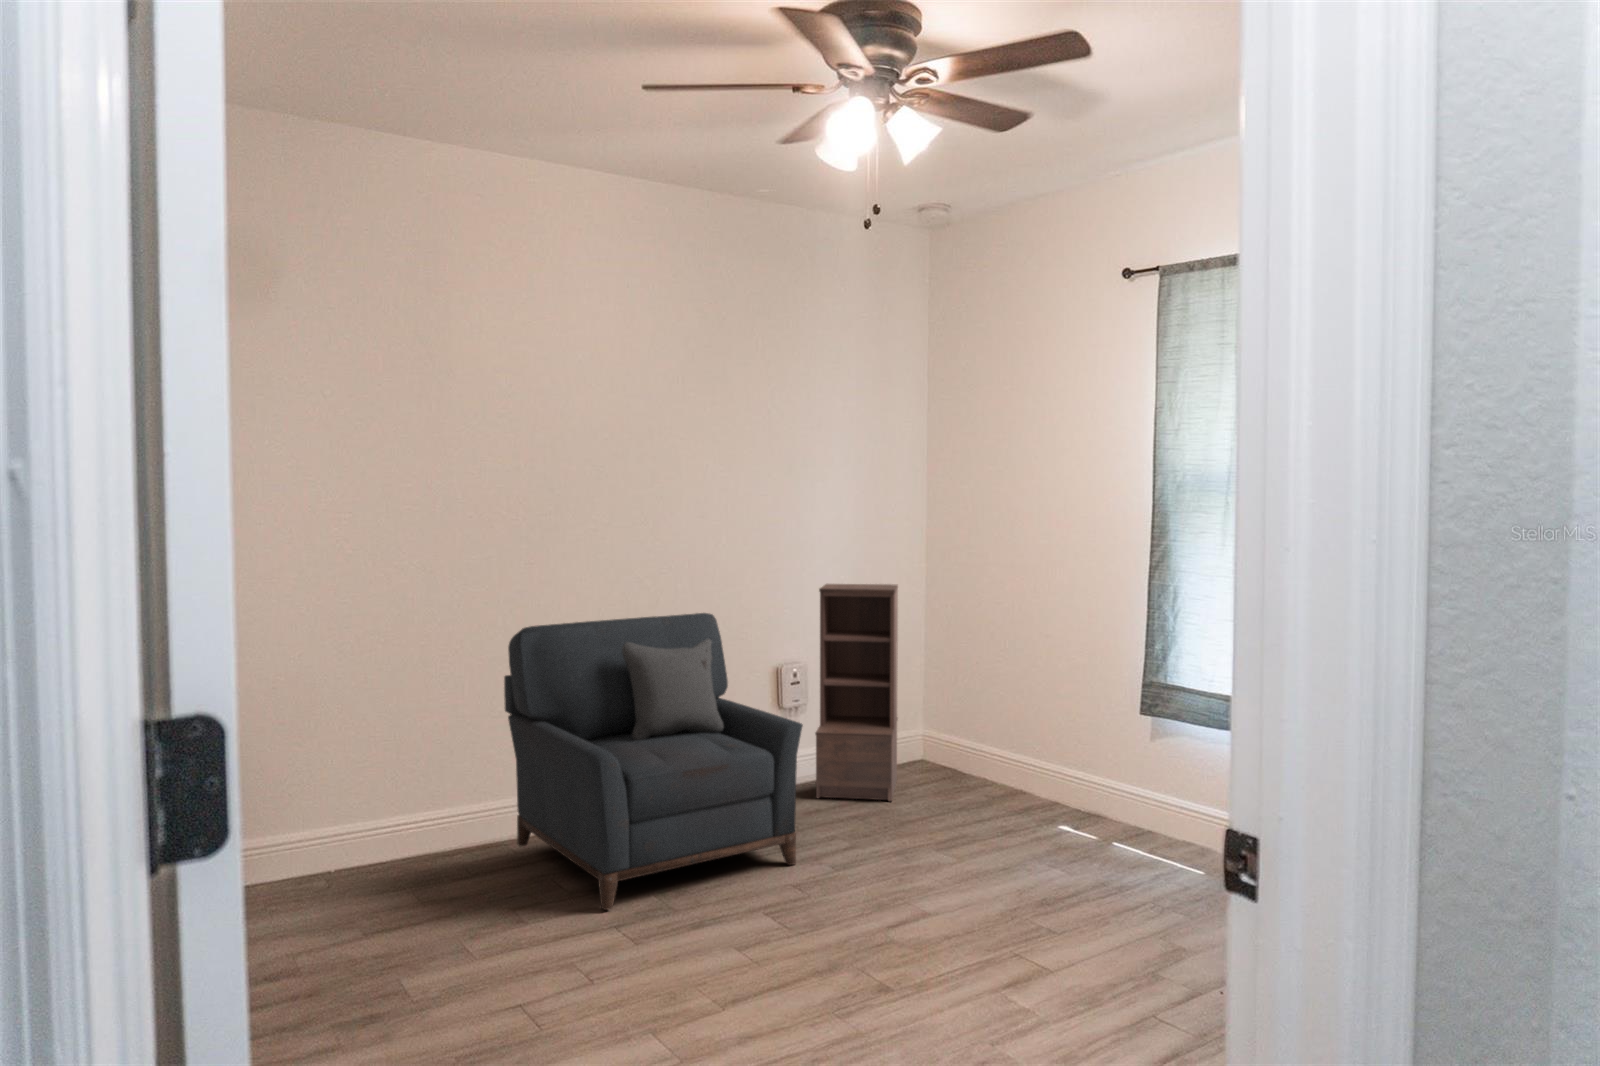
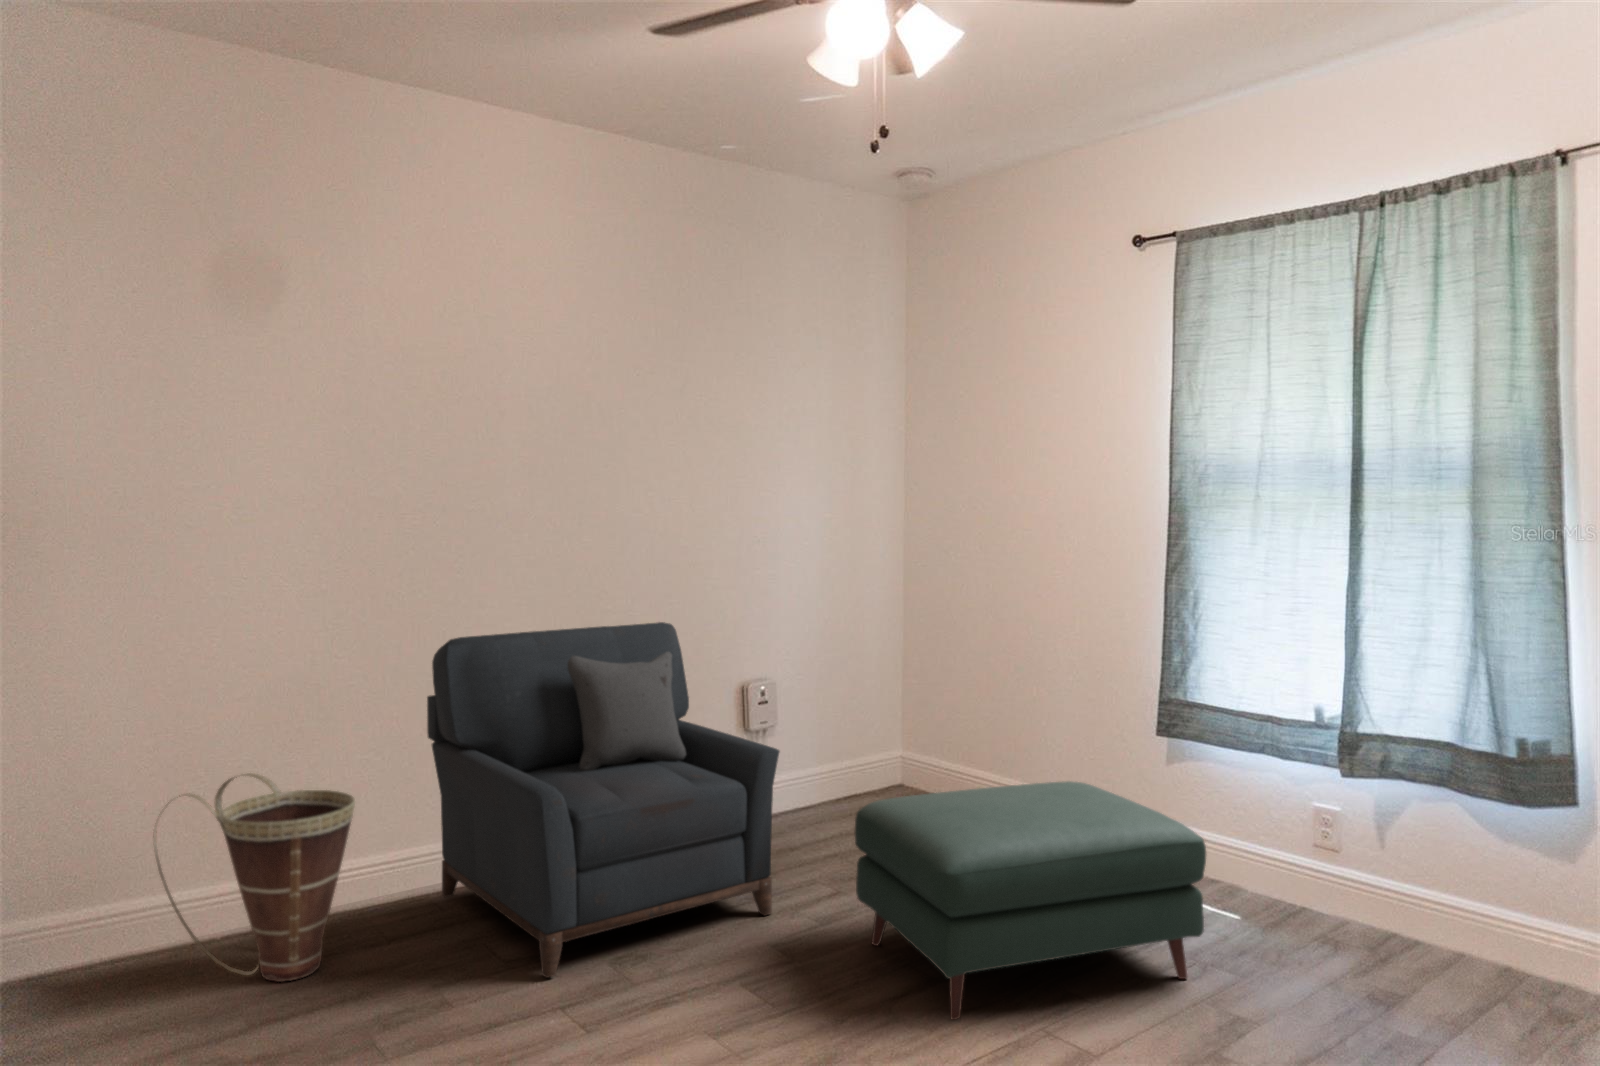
bookshelf: present [815,584,898,801] -> none [787,591,877,836]
basket: none [286,739,447,909] -> present [153,773,355,982]
ottoman: none [865,753,1162,949] -> present [855,781,1206,1020]

